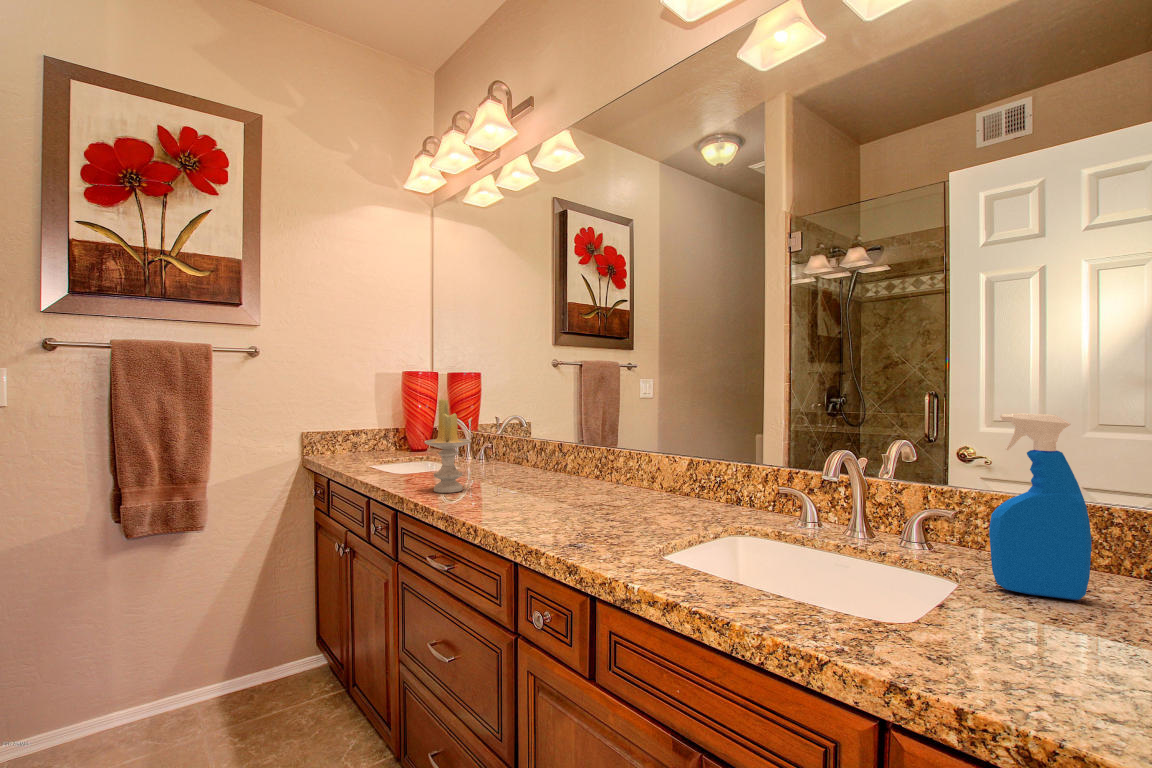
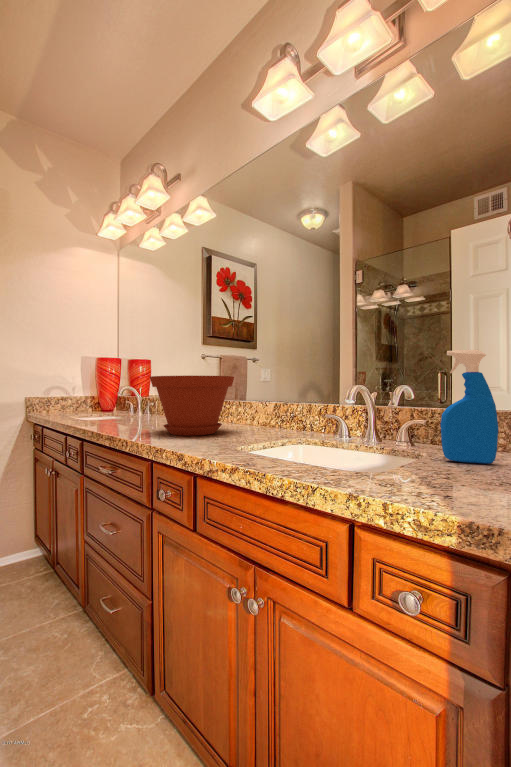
candle: present [424,399,471,493] -> none [101,366,134,428]
plant pot: none [502,418,630,515] -> present [150,376,234,436]

